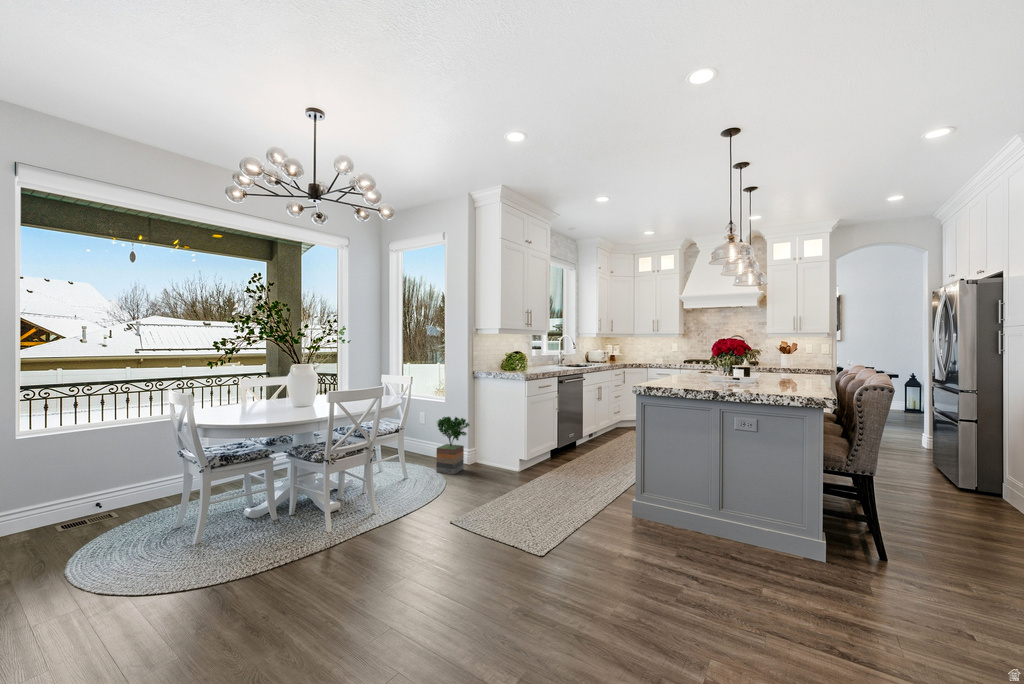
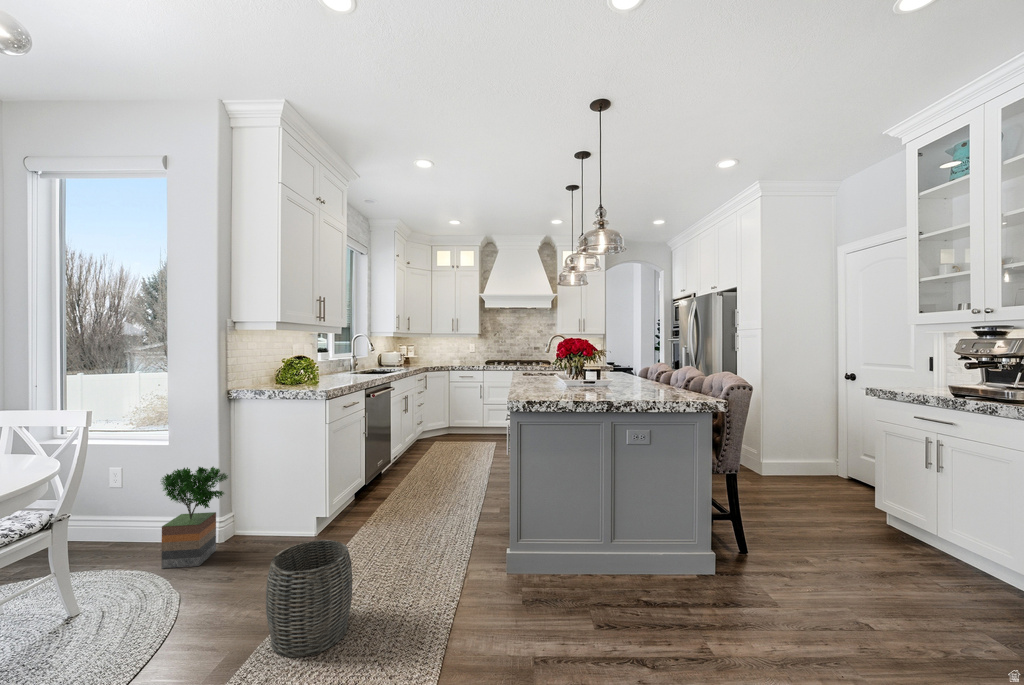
woven basket: none [479,463,525,523] -> present [266,540,352,657]

